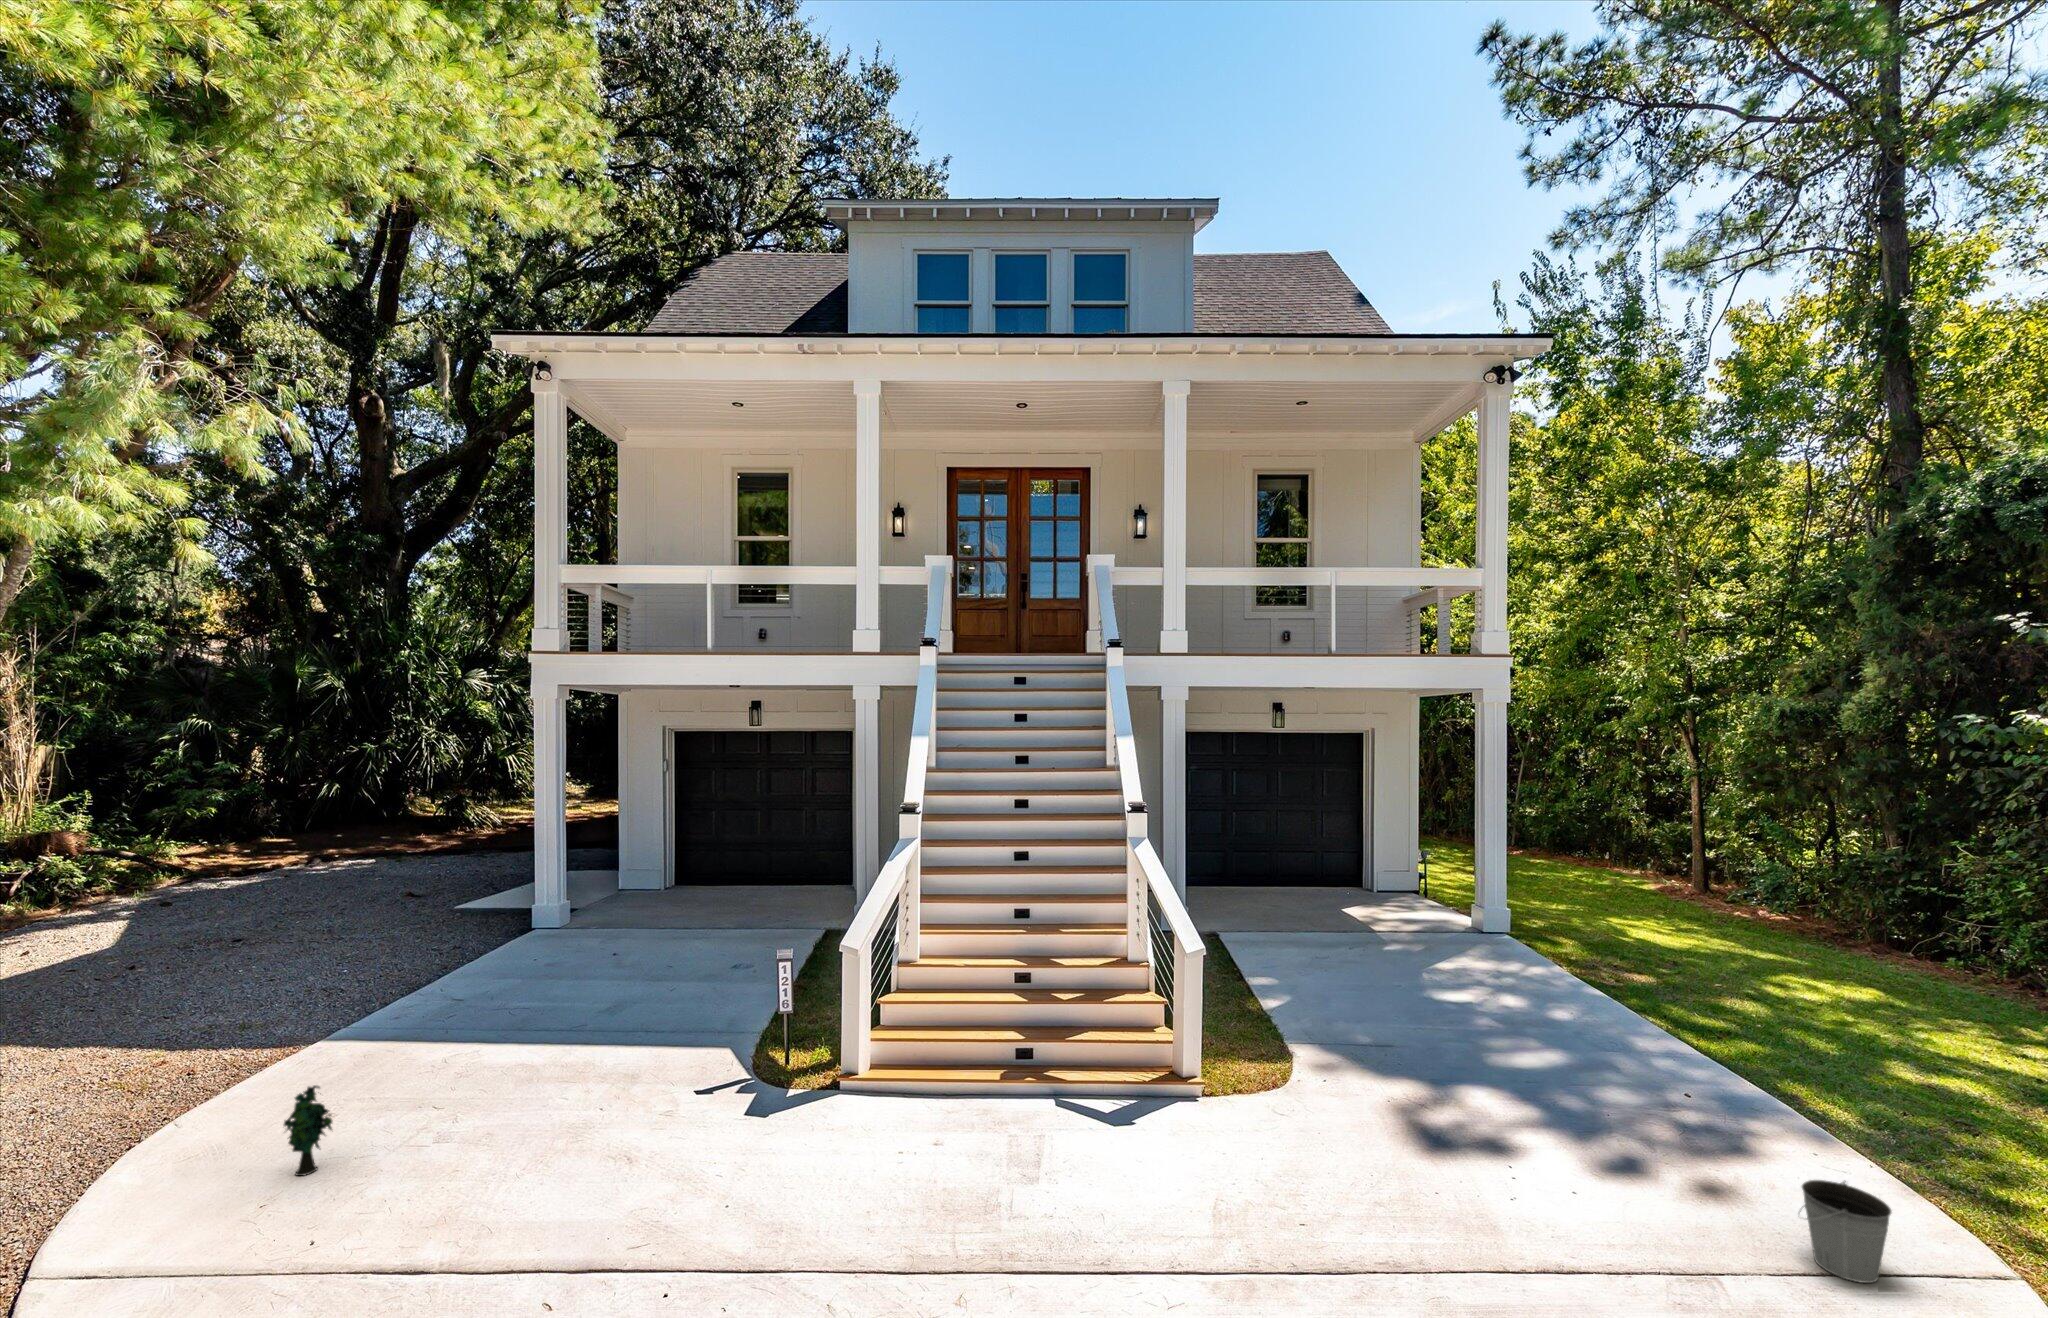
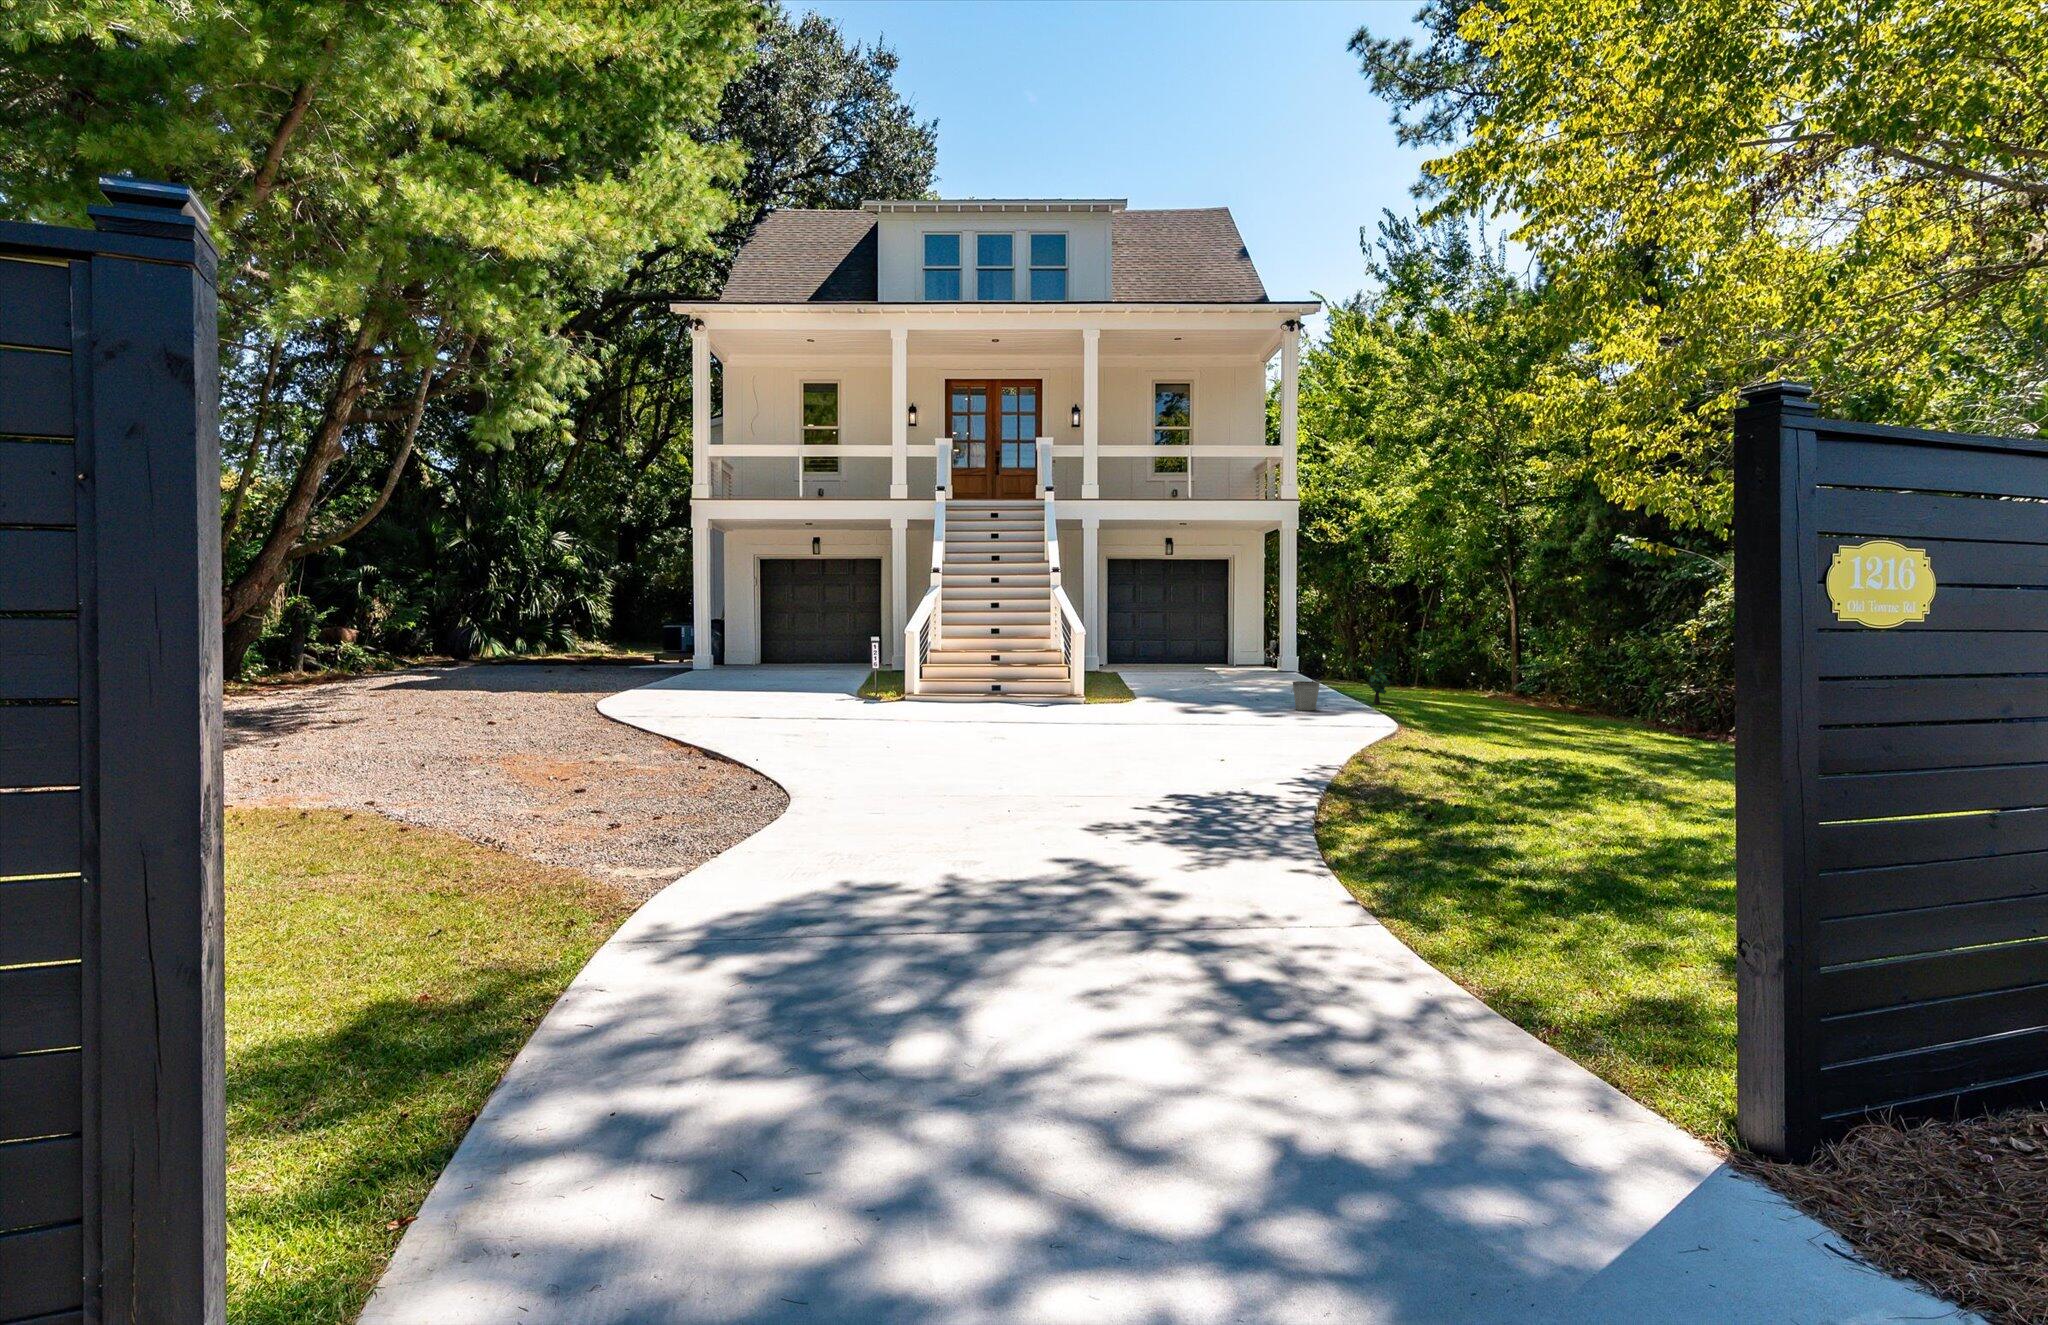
decorative plant: present [284,1085,332,1176] -> present [1367,666,1390,705]

